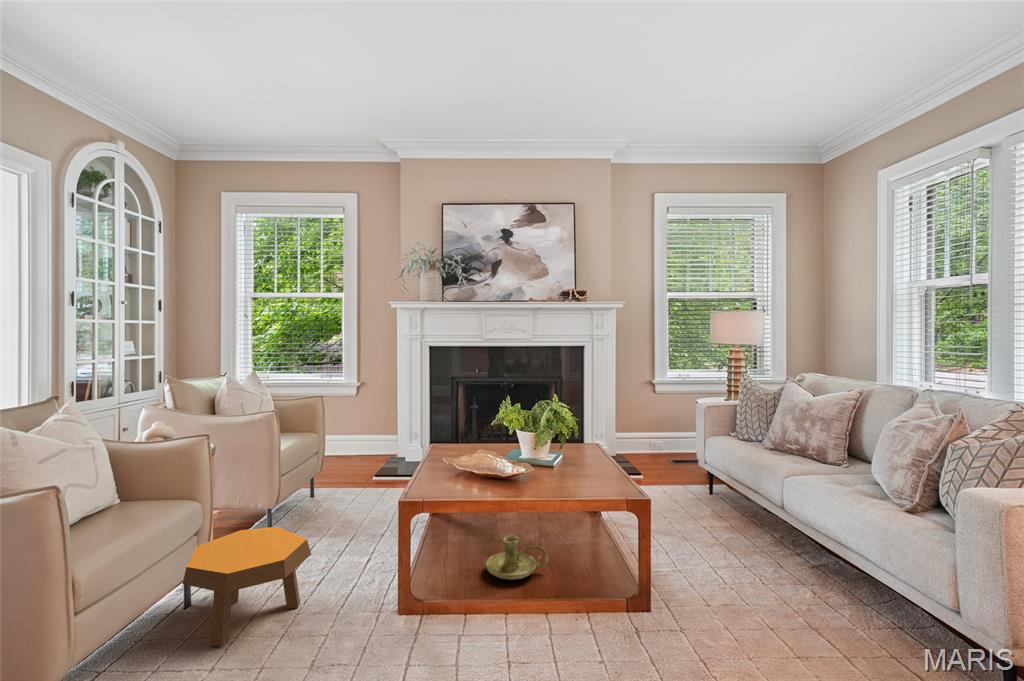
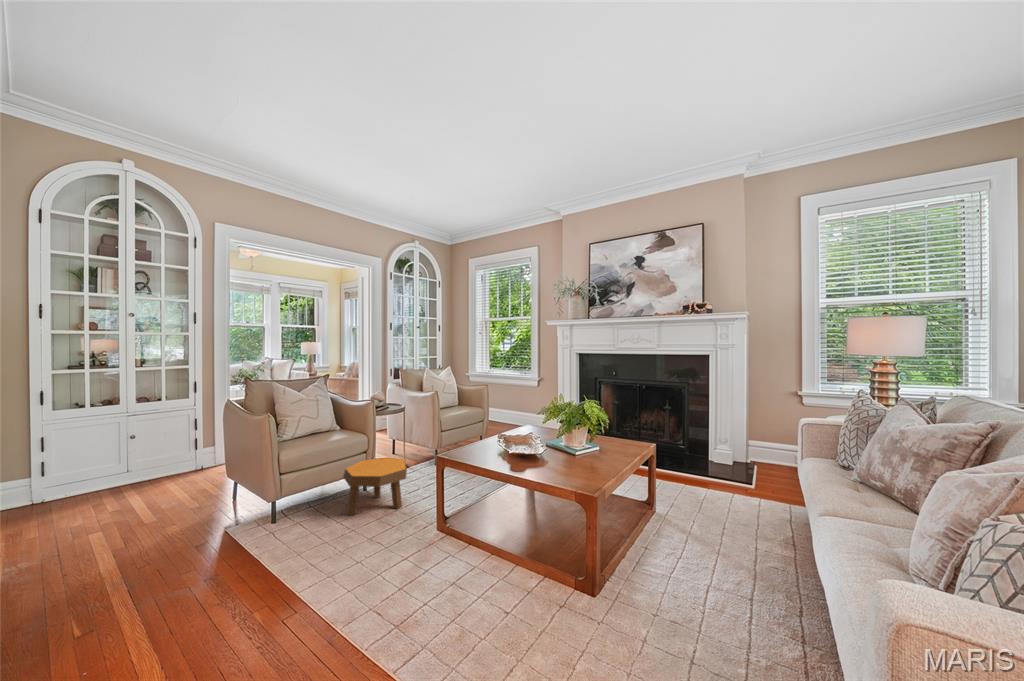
candle holder: present [486,536,548,580] -> none [498,499,542,533]

